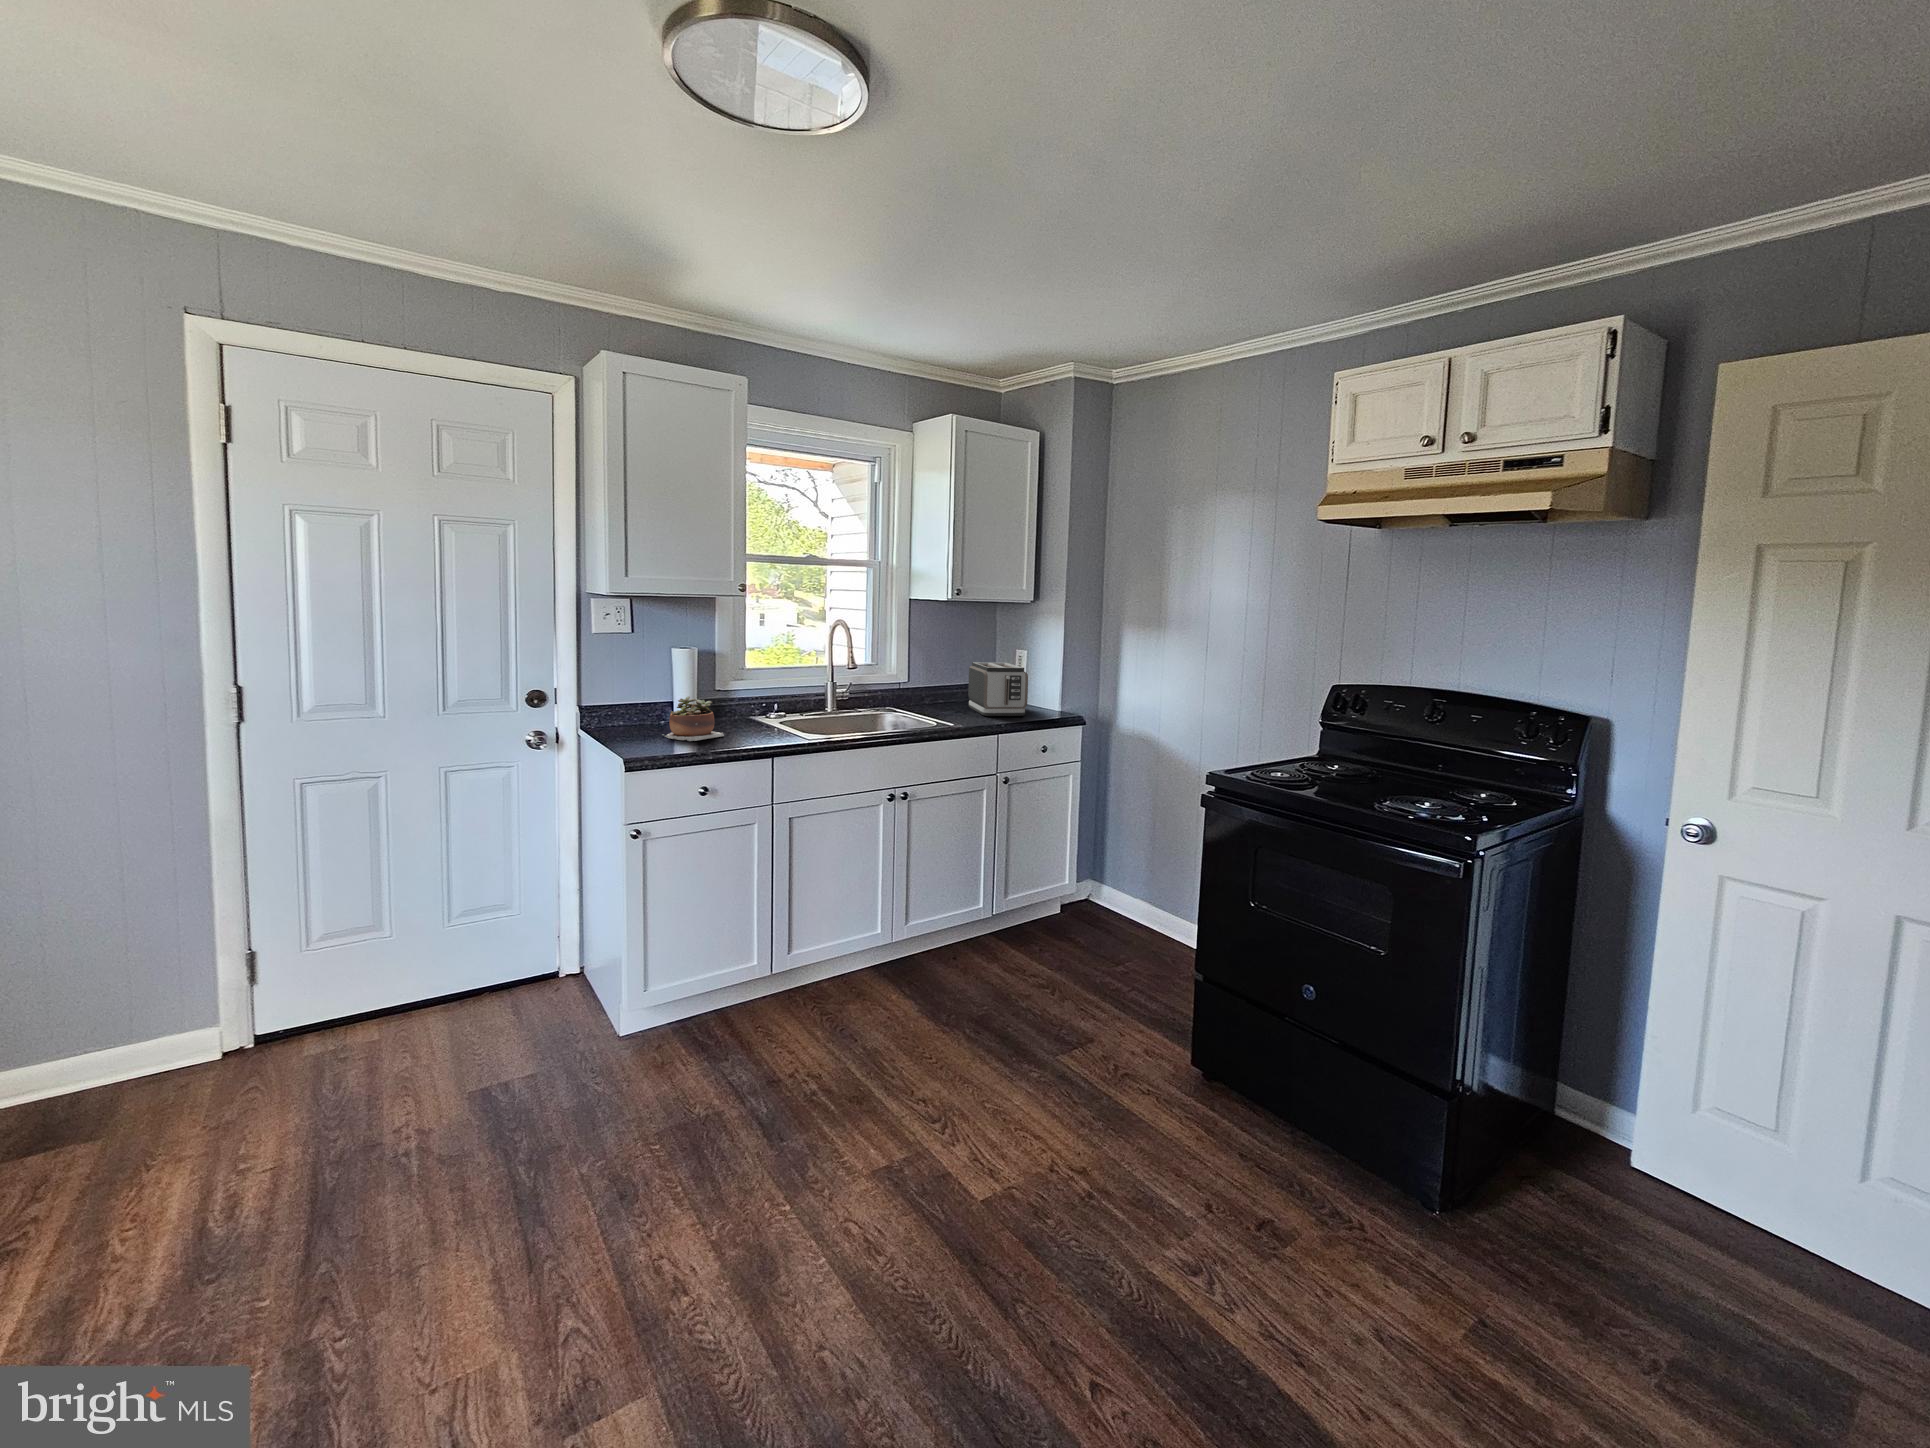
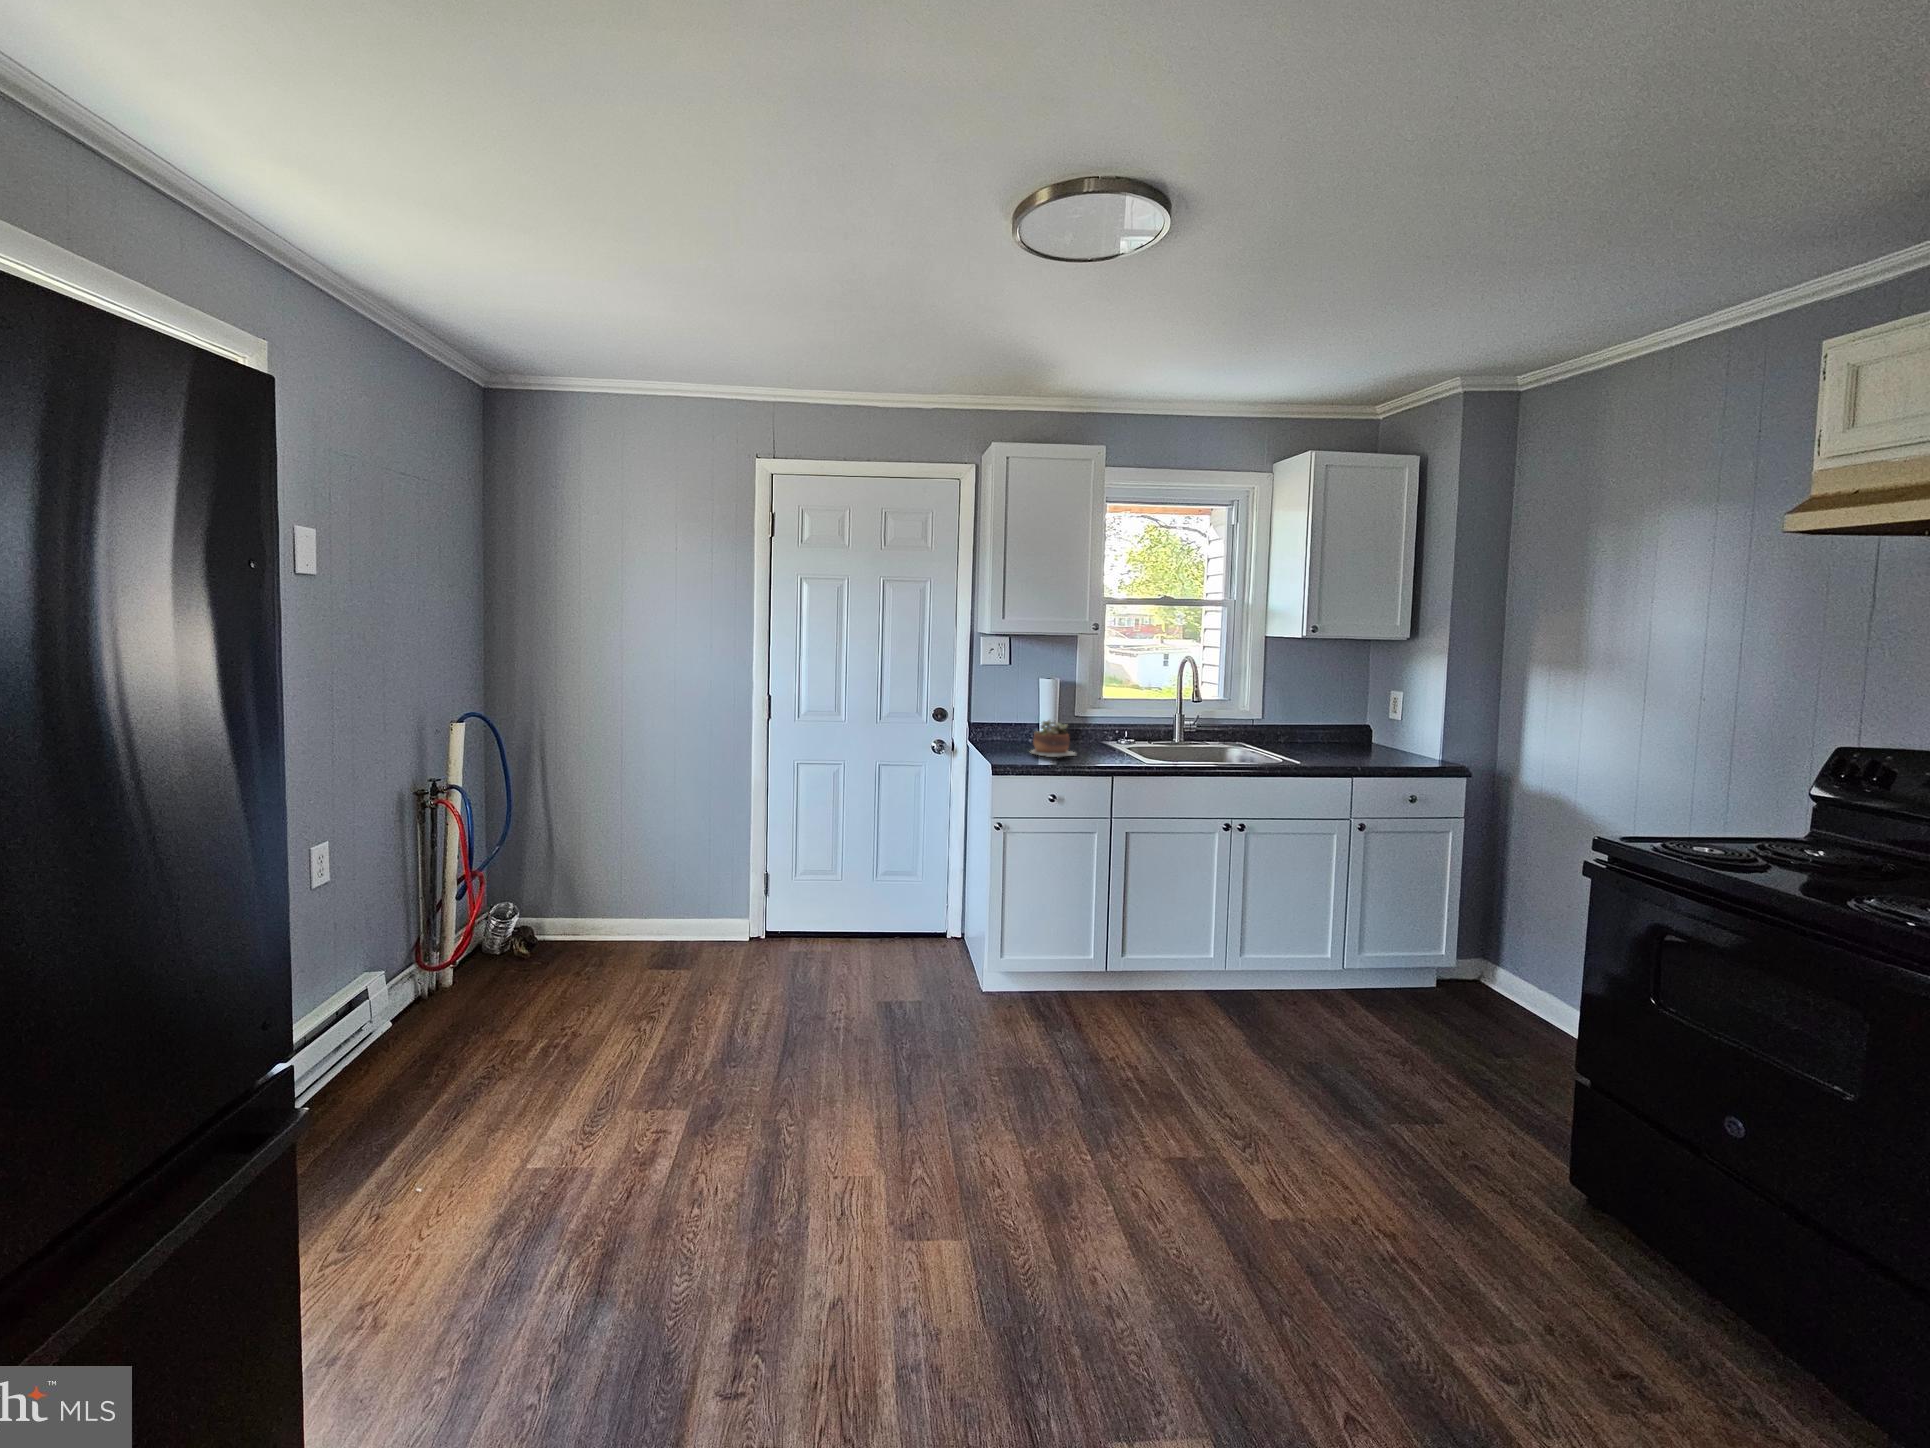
toaster: present [968,662,1028,716] -> none [1334,701,1402,760]

